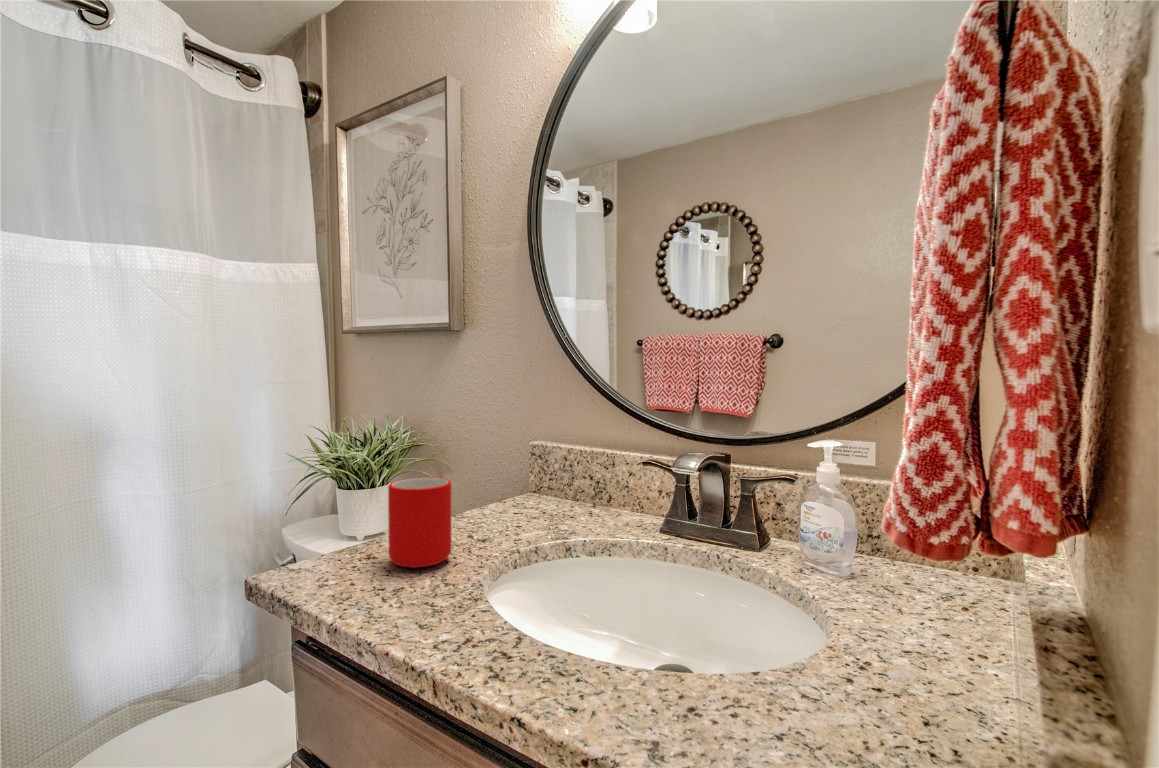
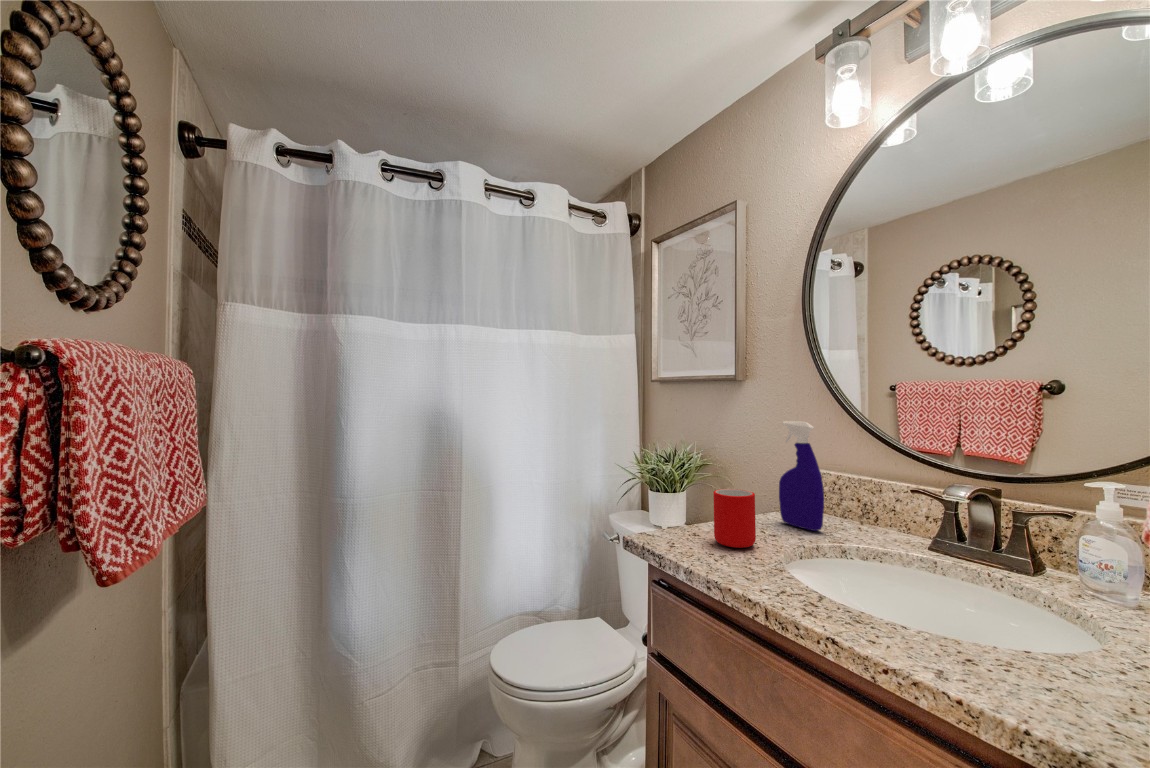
spray bottle: none [497,378,551,525] -> present [779,421,824,531]

